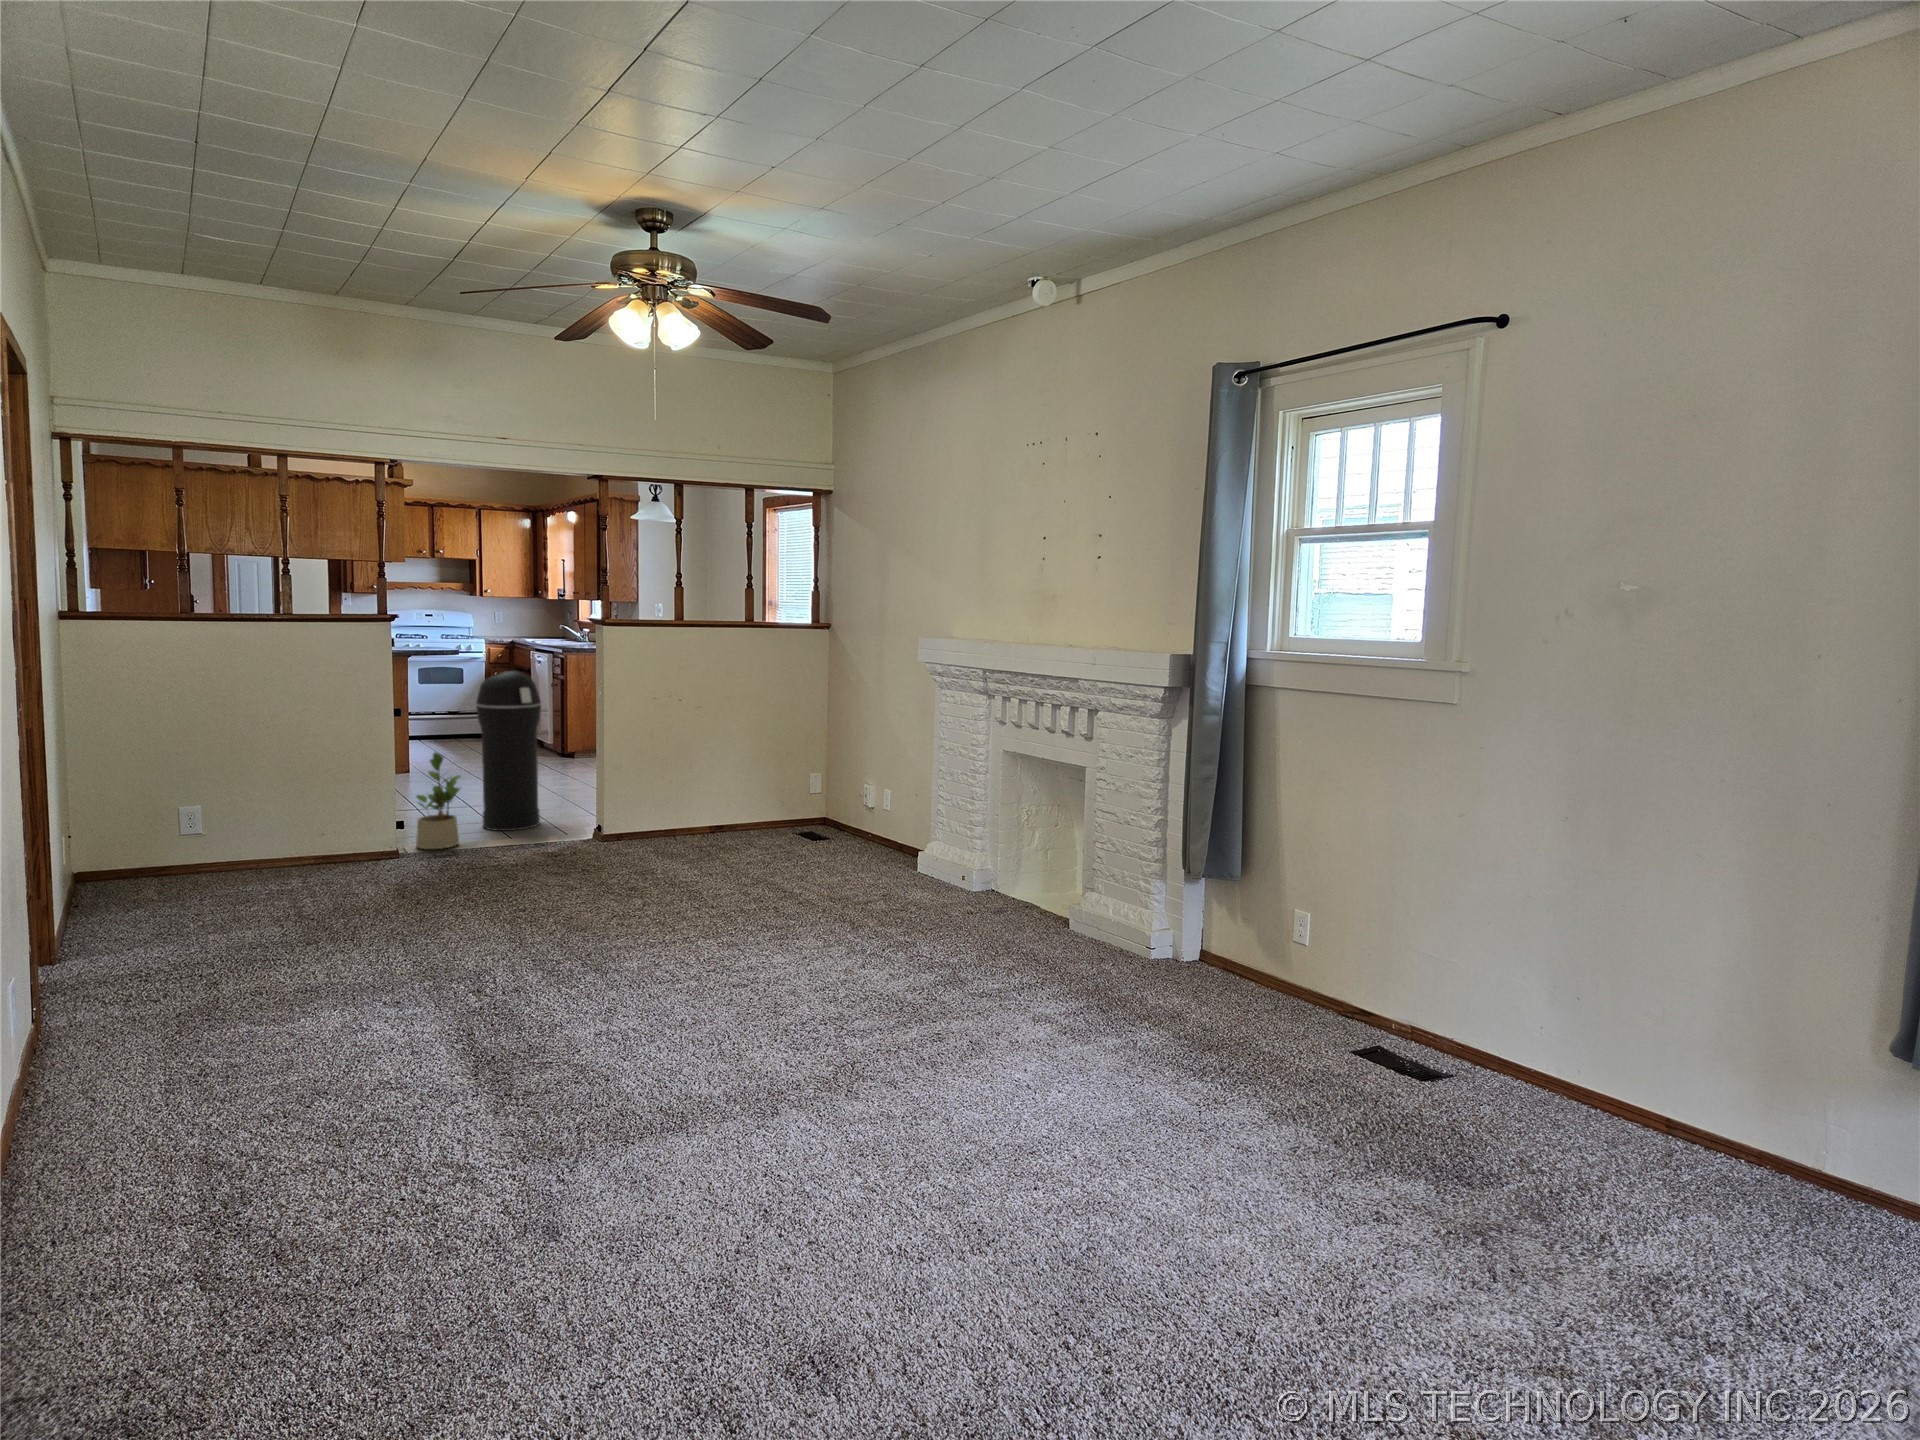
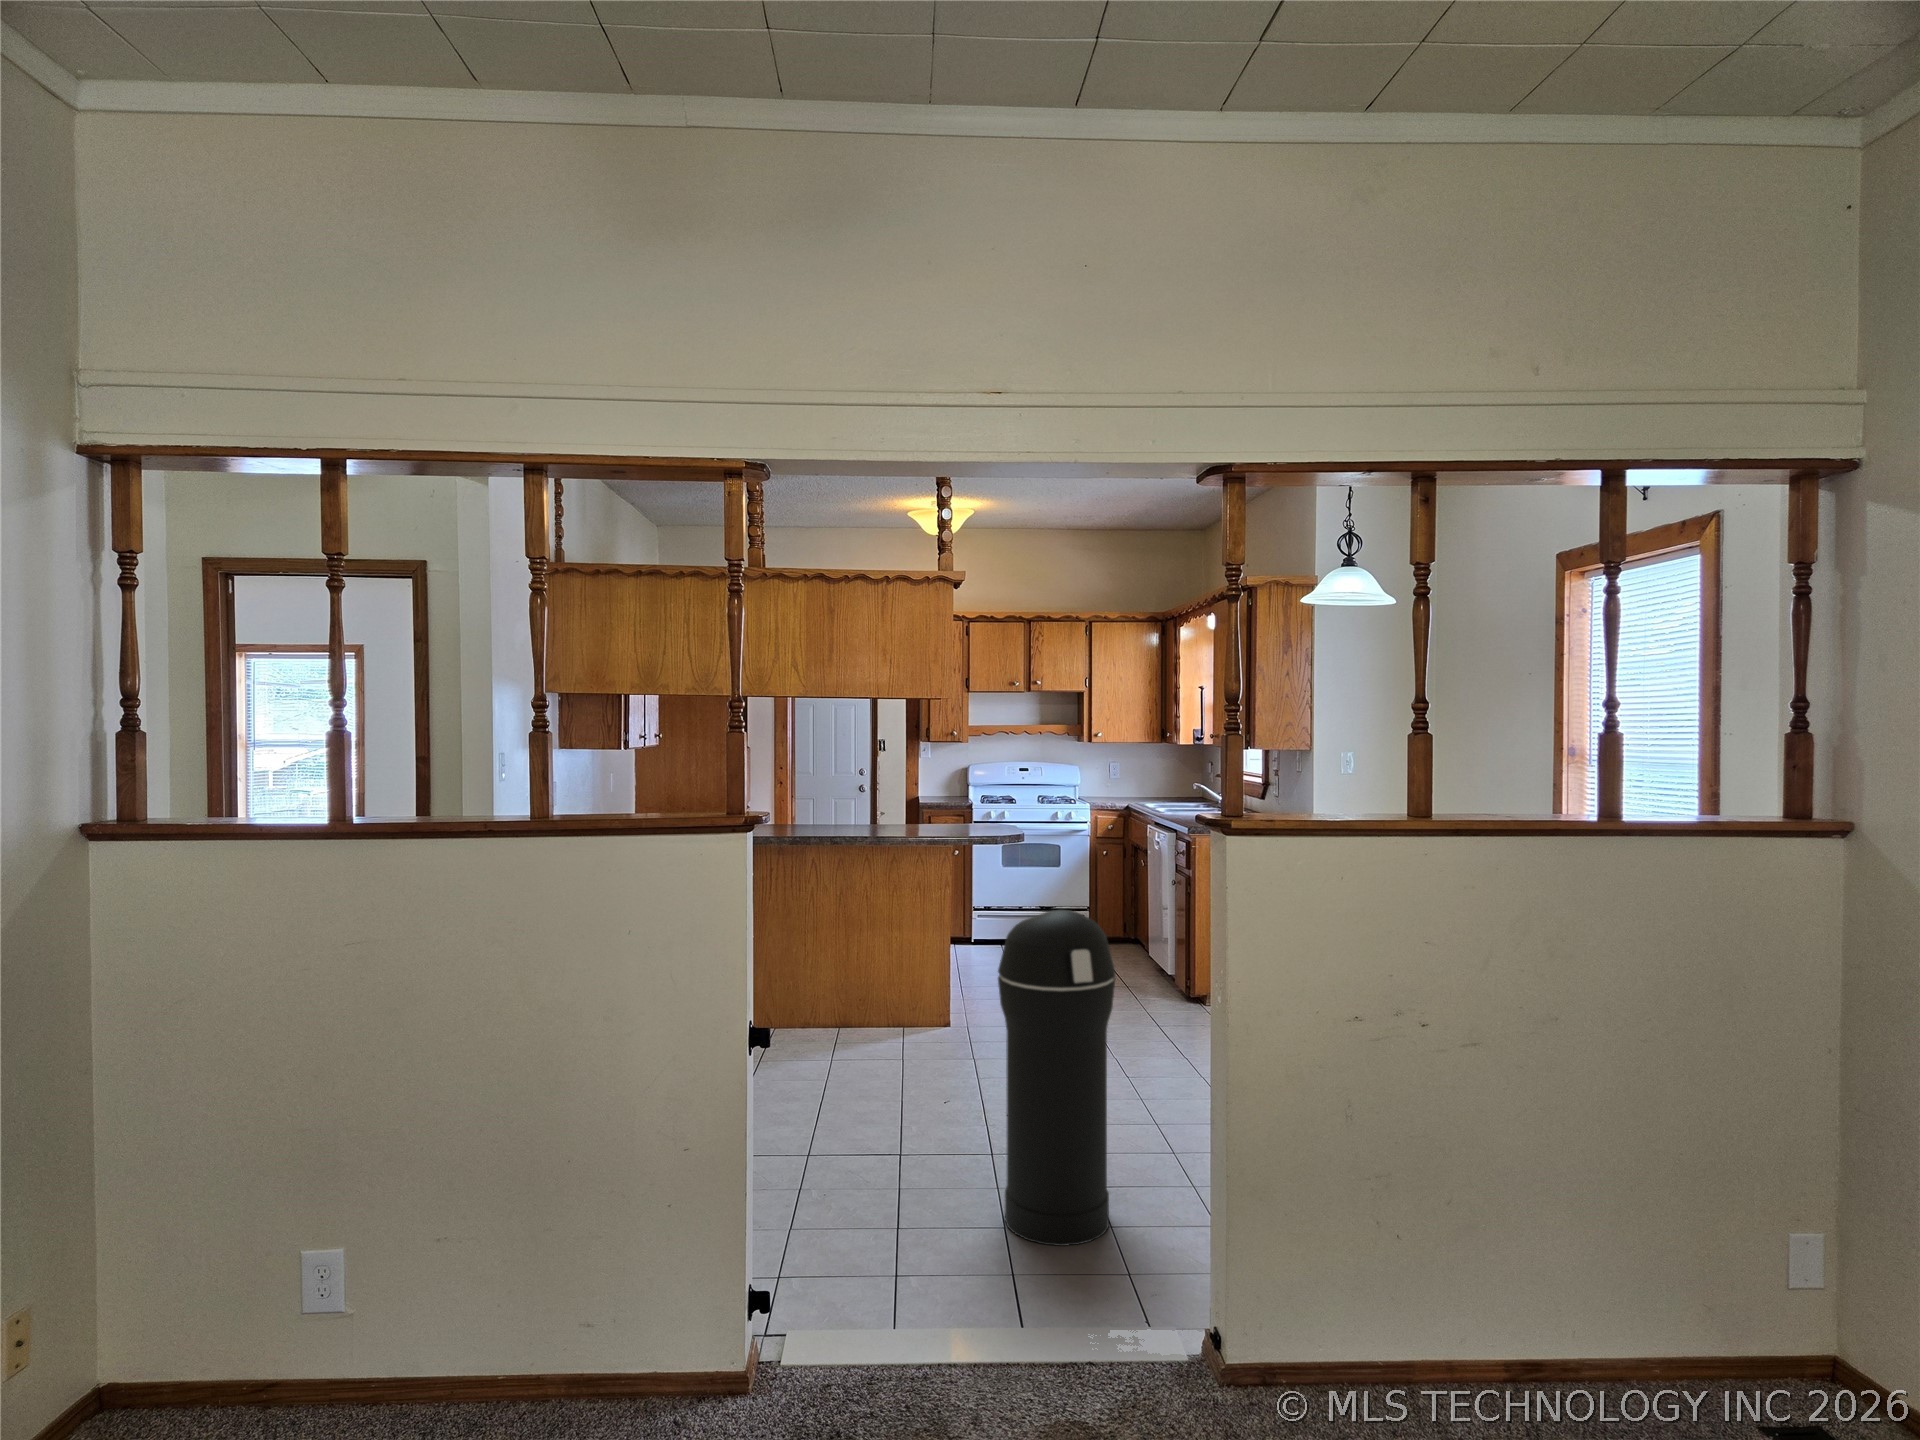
potted plant: present [416,753,460,849] -> none [864,1086,955,1298]

